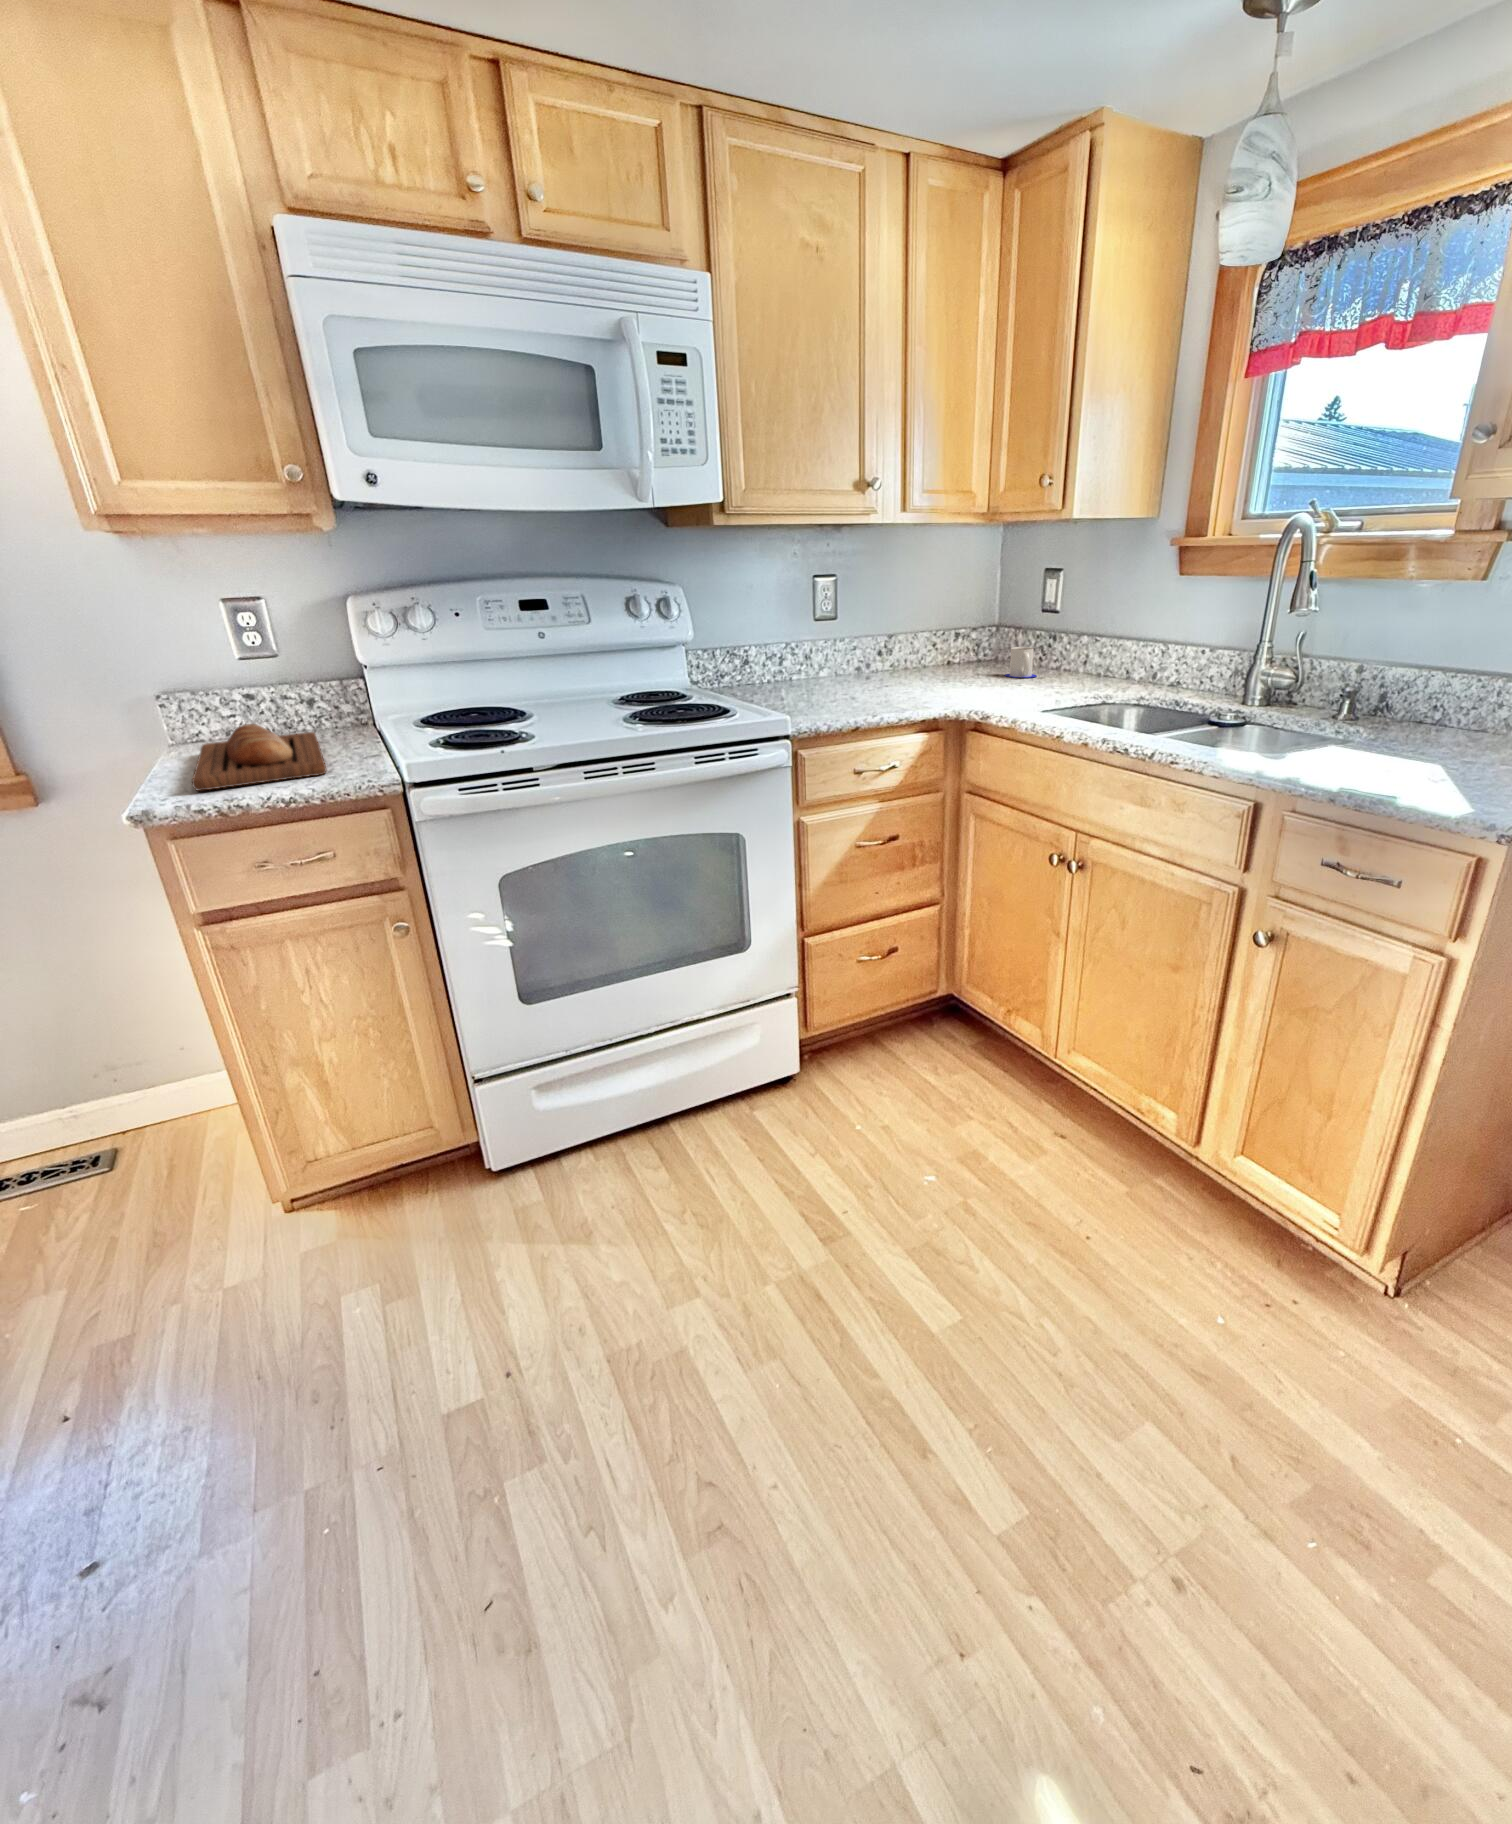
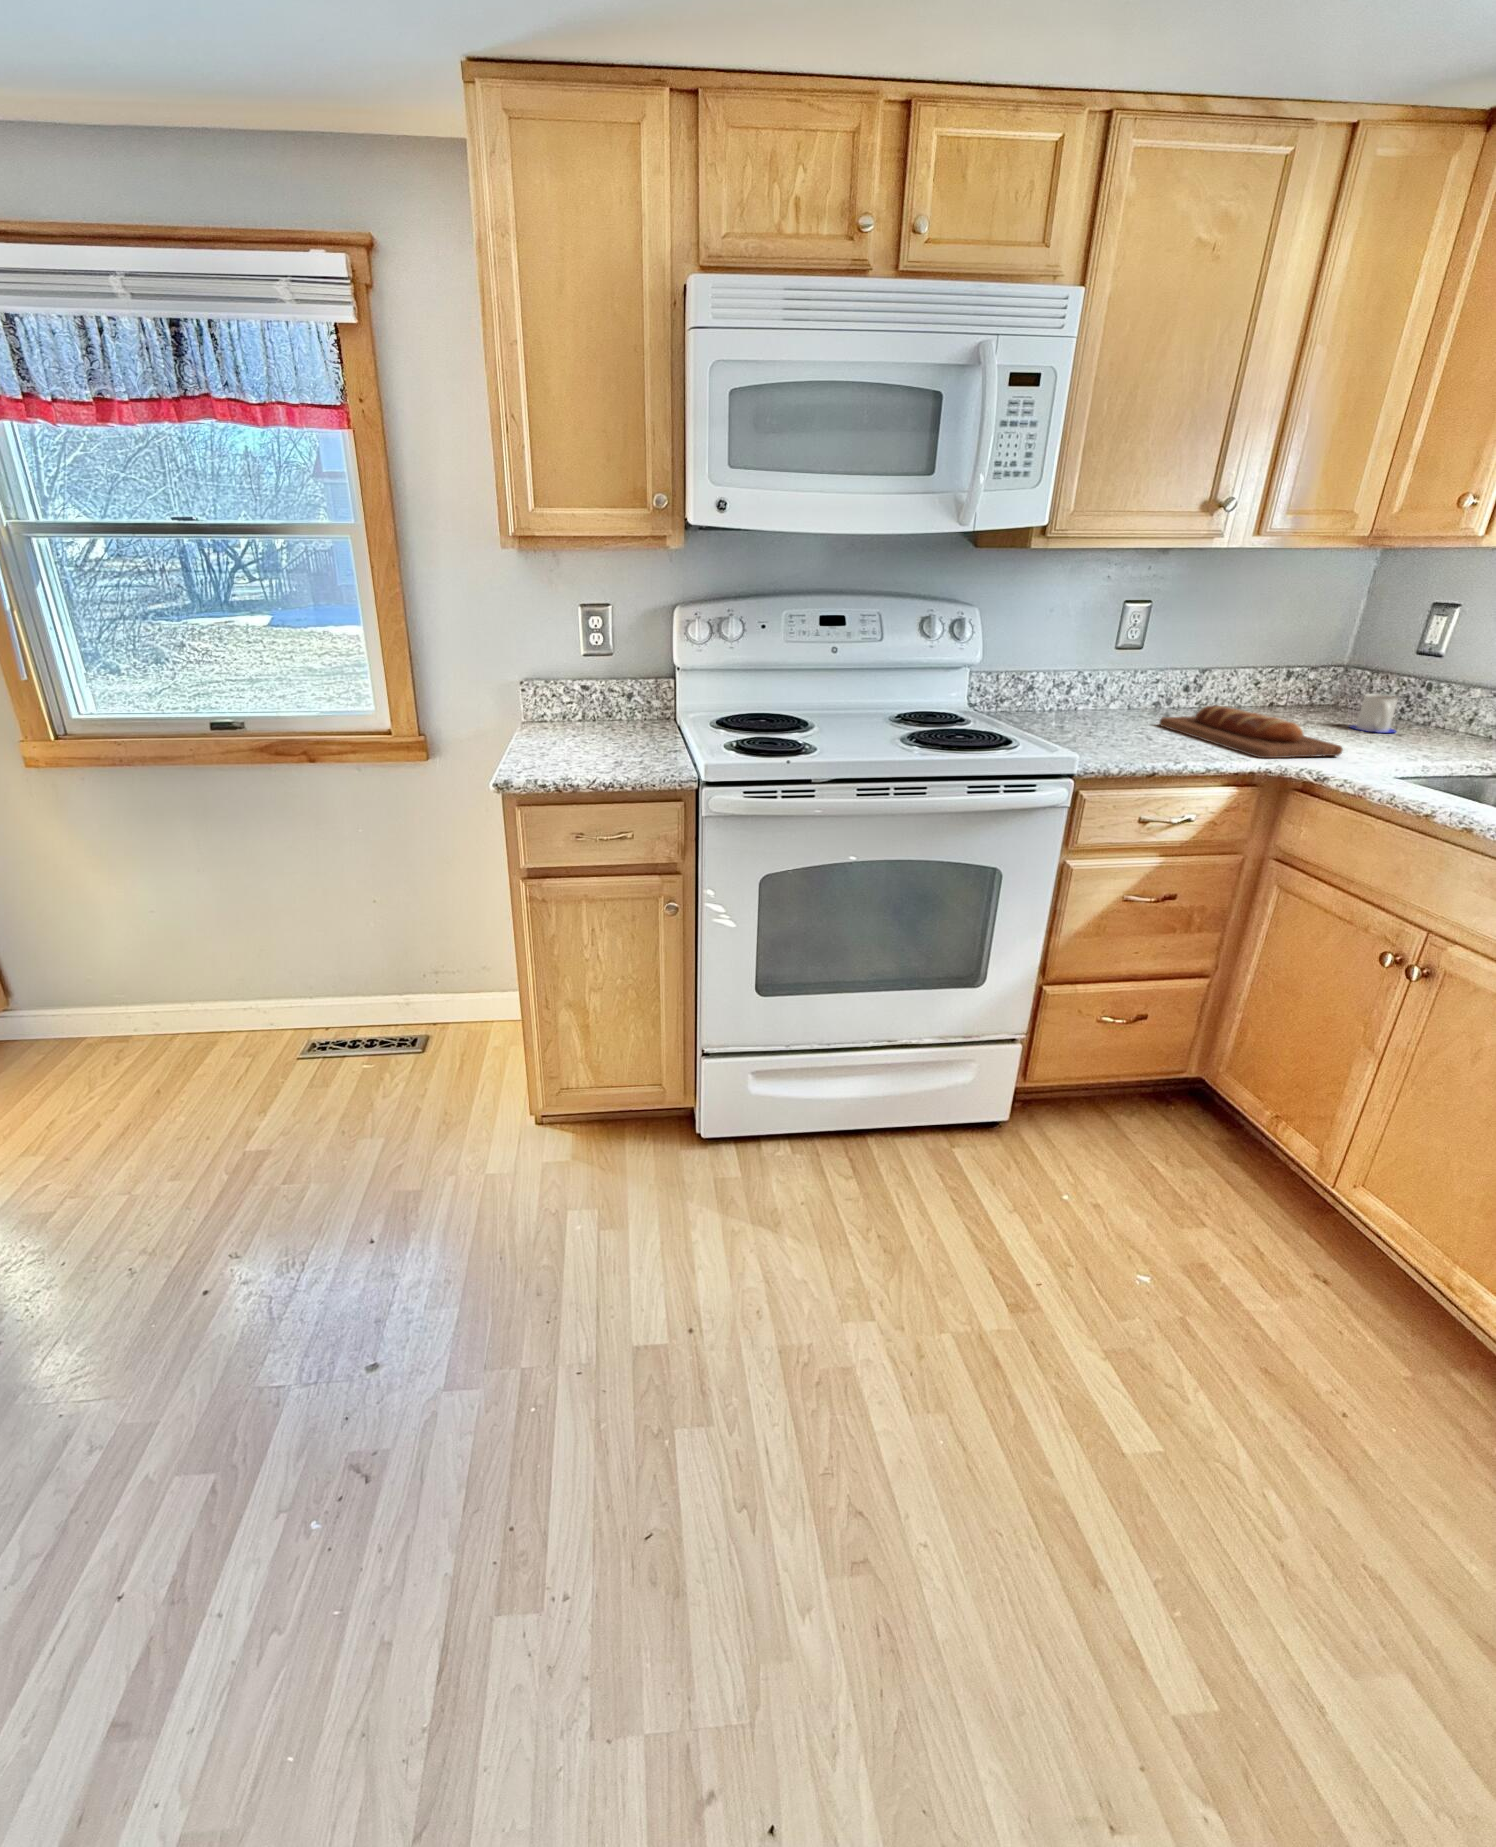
bread loaf: present [192,724,326,791] -> present [1160,705,1343,758]

